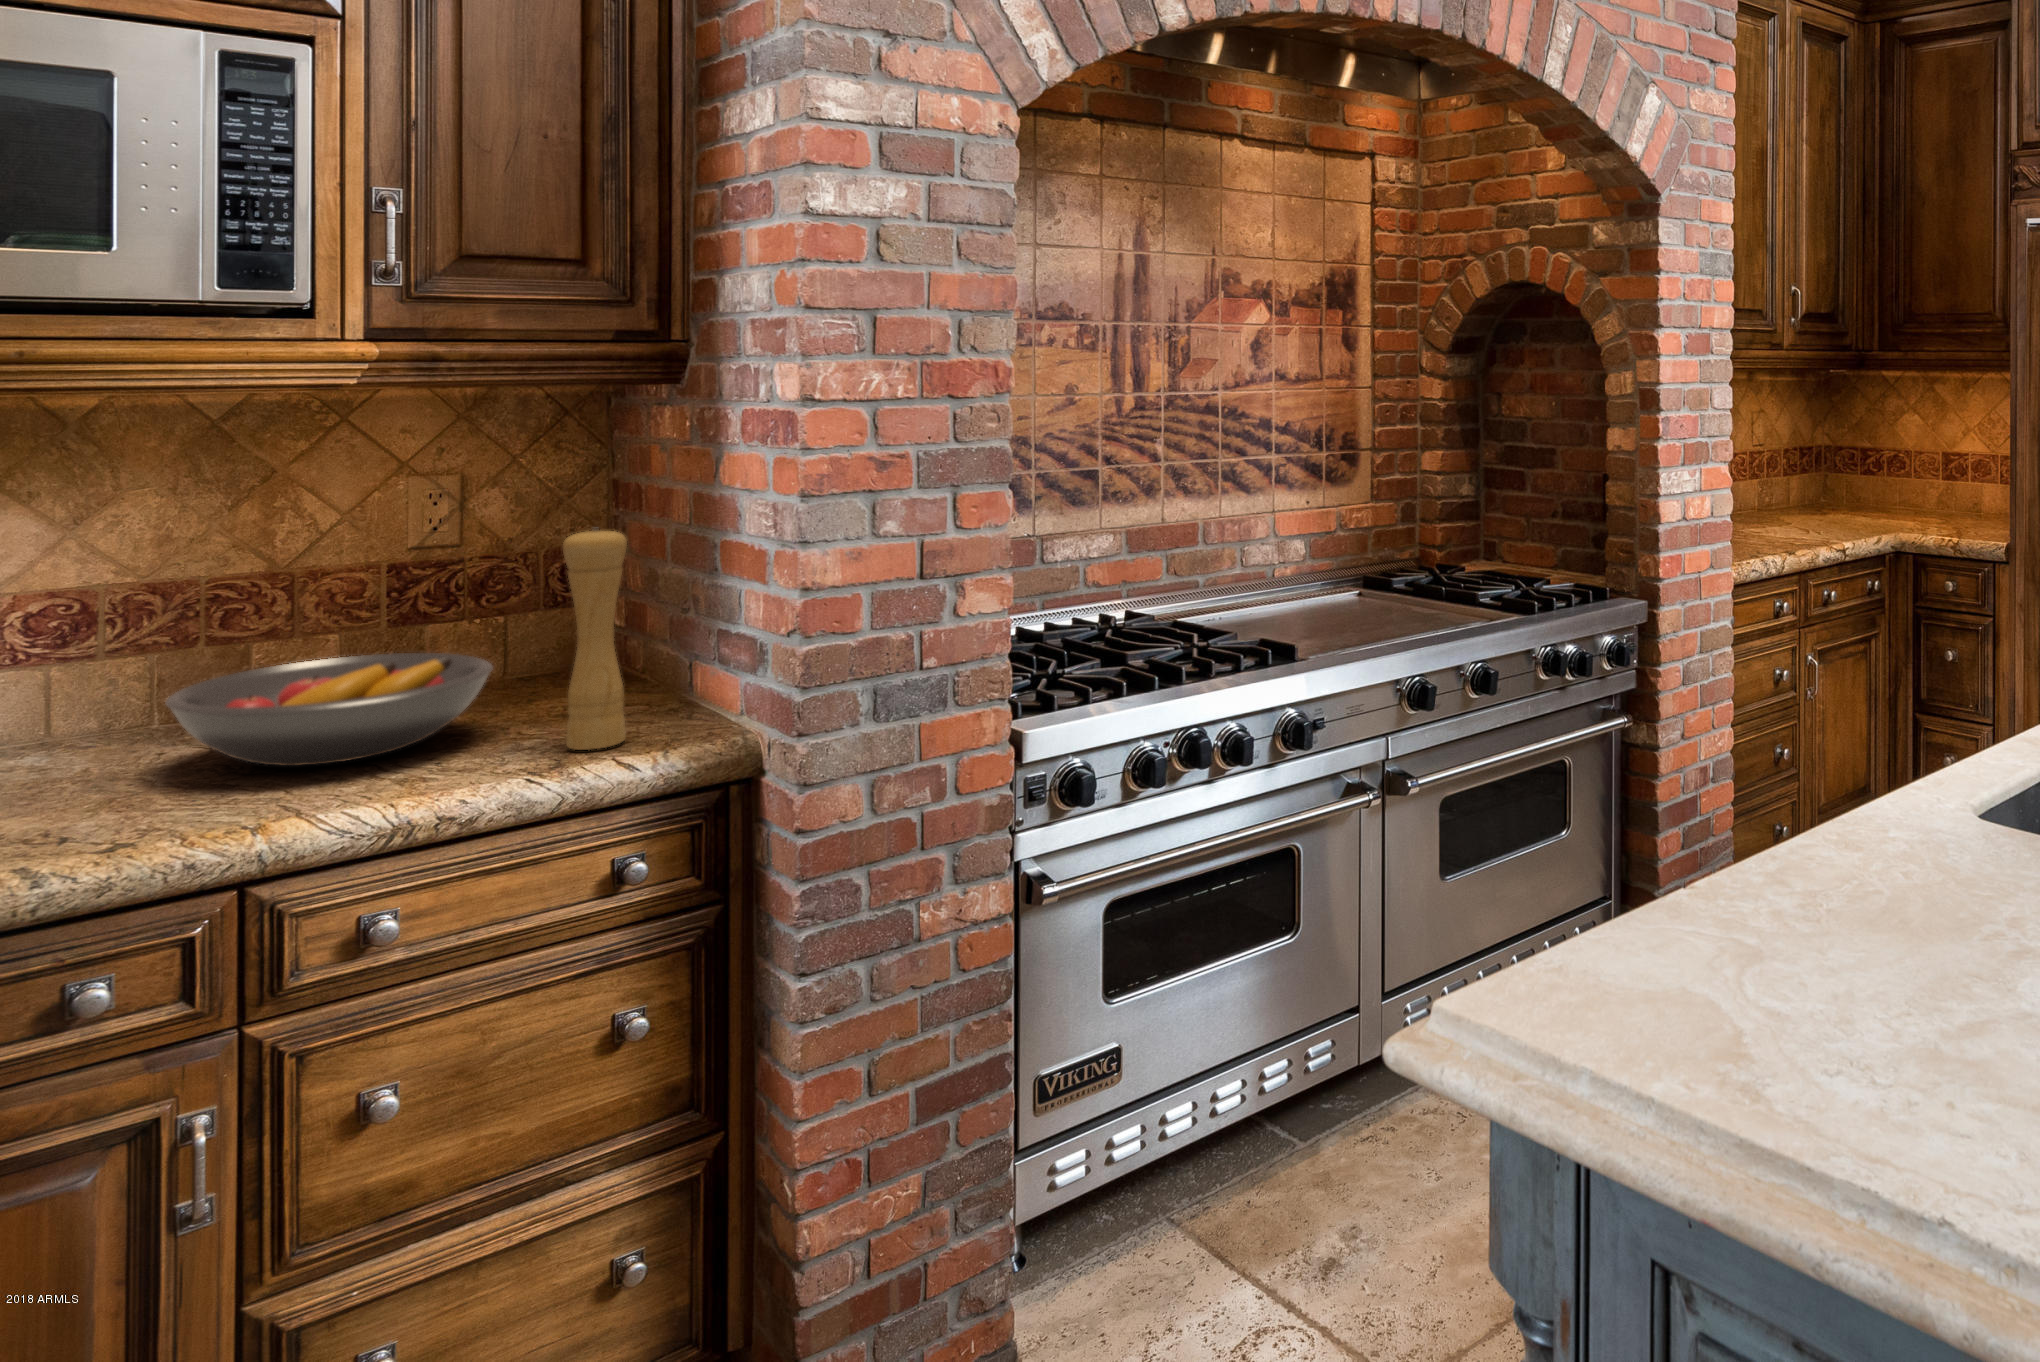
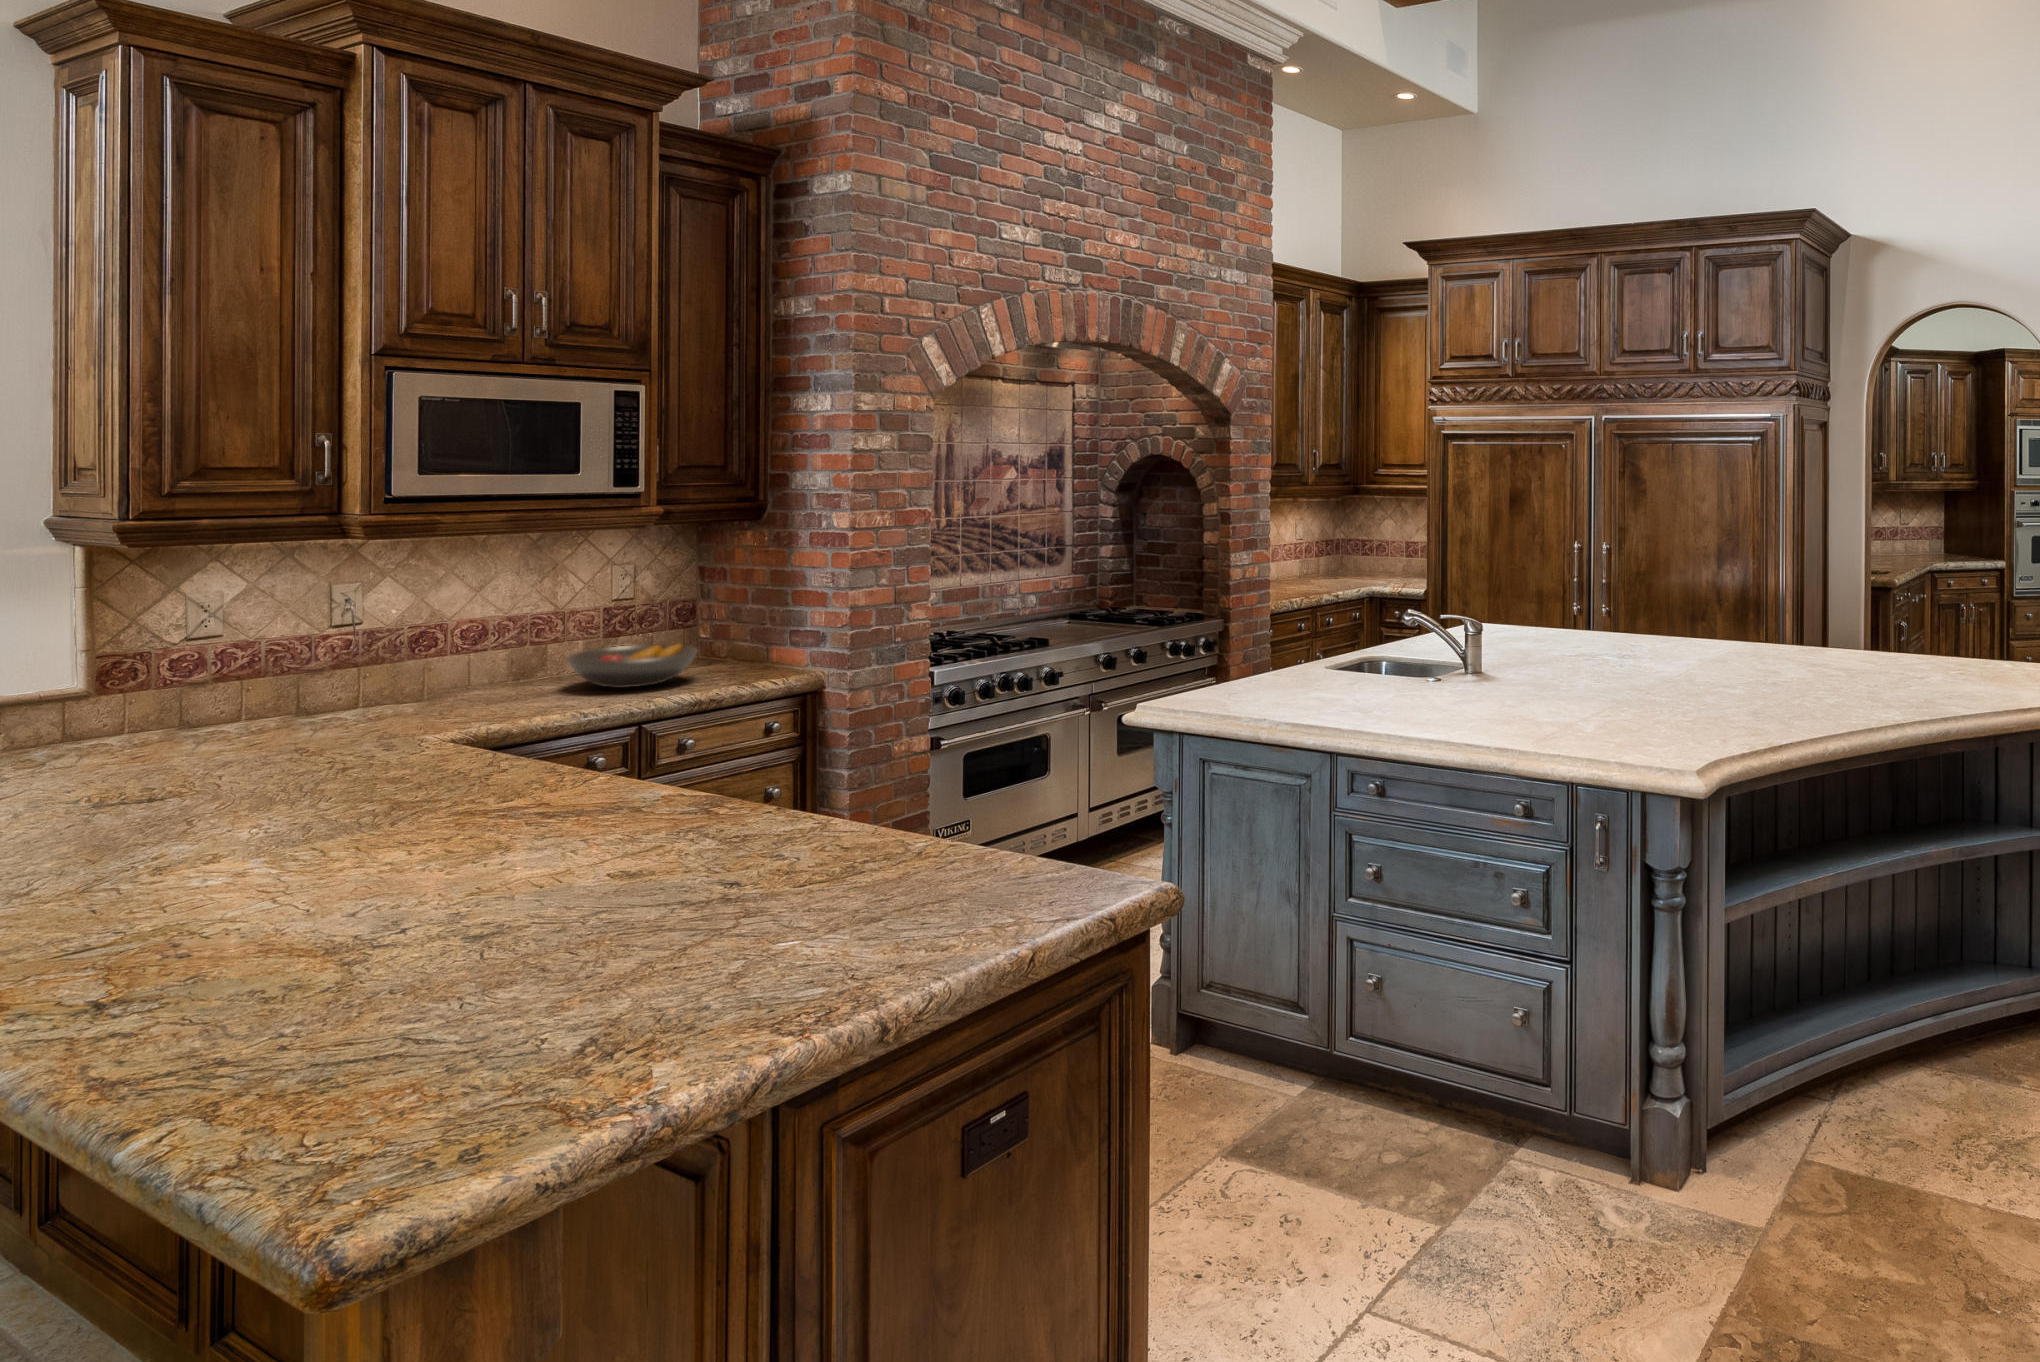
pepper mill: present [563,527,627,750] -> none [740,586,766,680]

